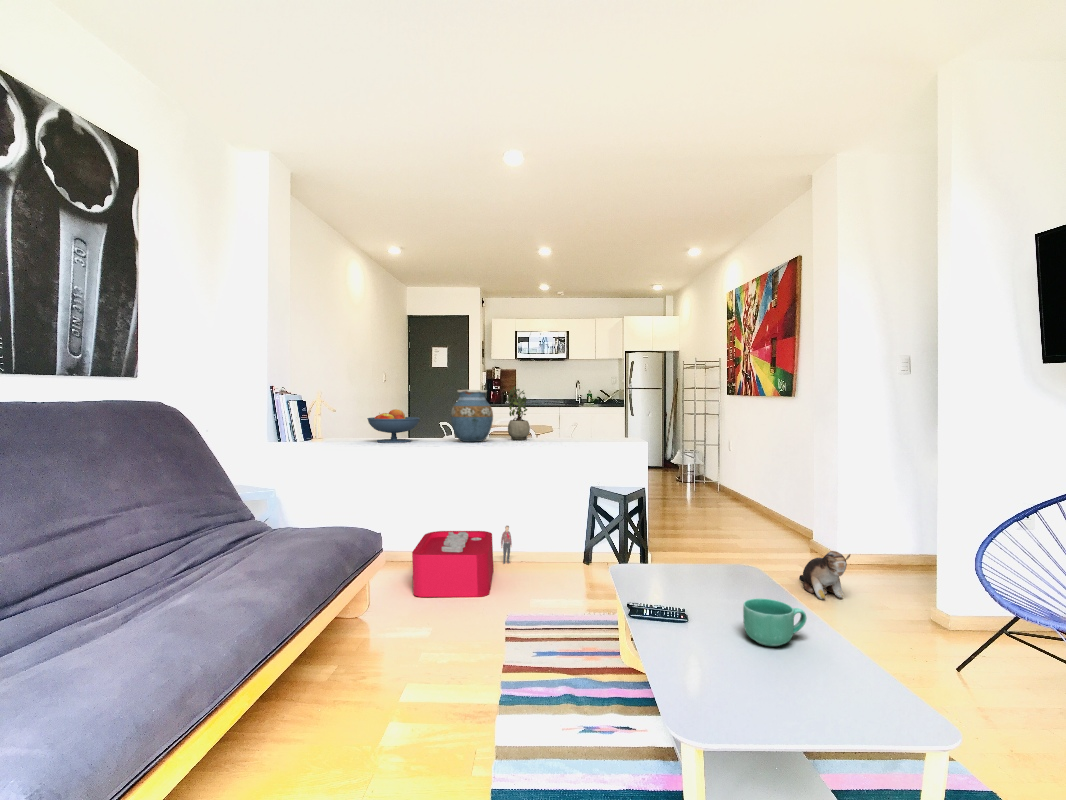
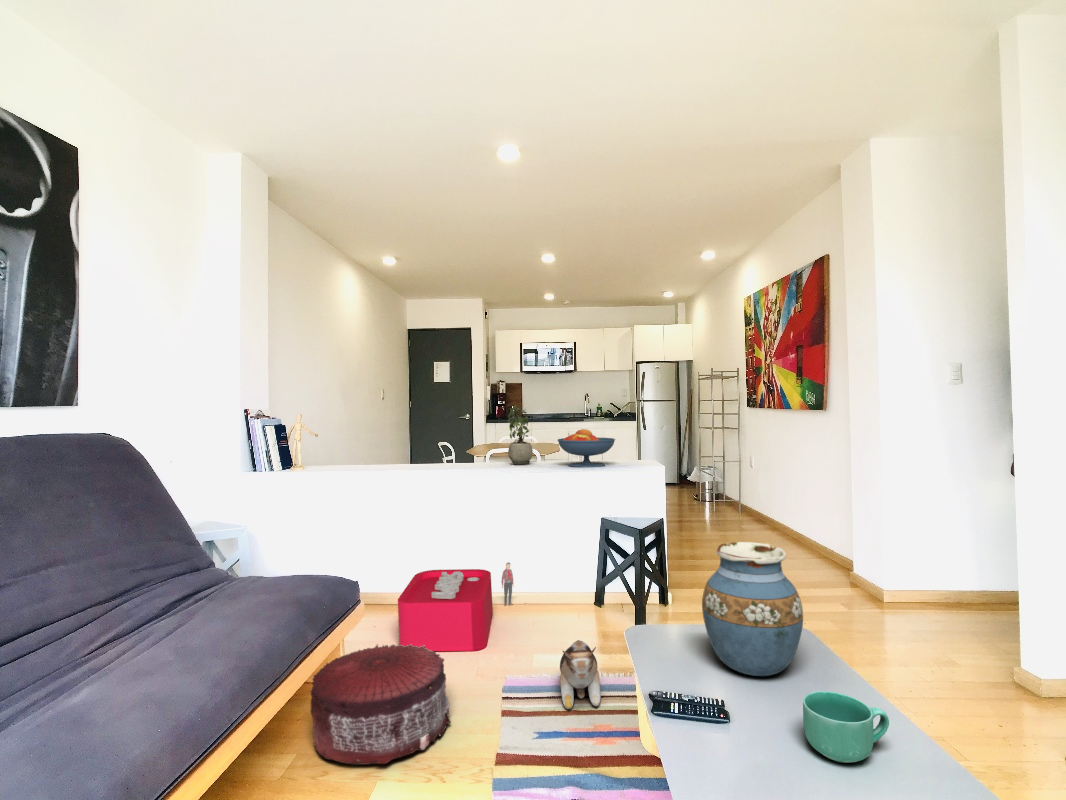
vase: present [451,390,493,442] -> present [702,542,803,676]
fruit bowl: present [367,409,420,443] -> present [558,429,615,467]
plush toy: present [799,551,851,599] -> present [560,640,601,709]
pouf: none [346,583,464,672] -> present [310,645,451,764]

